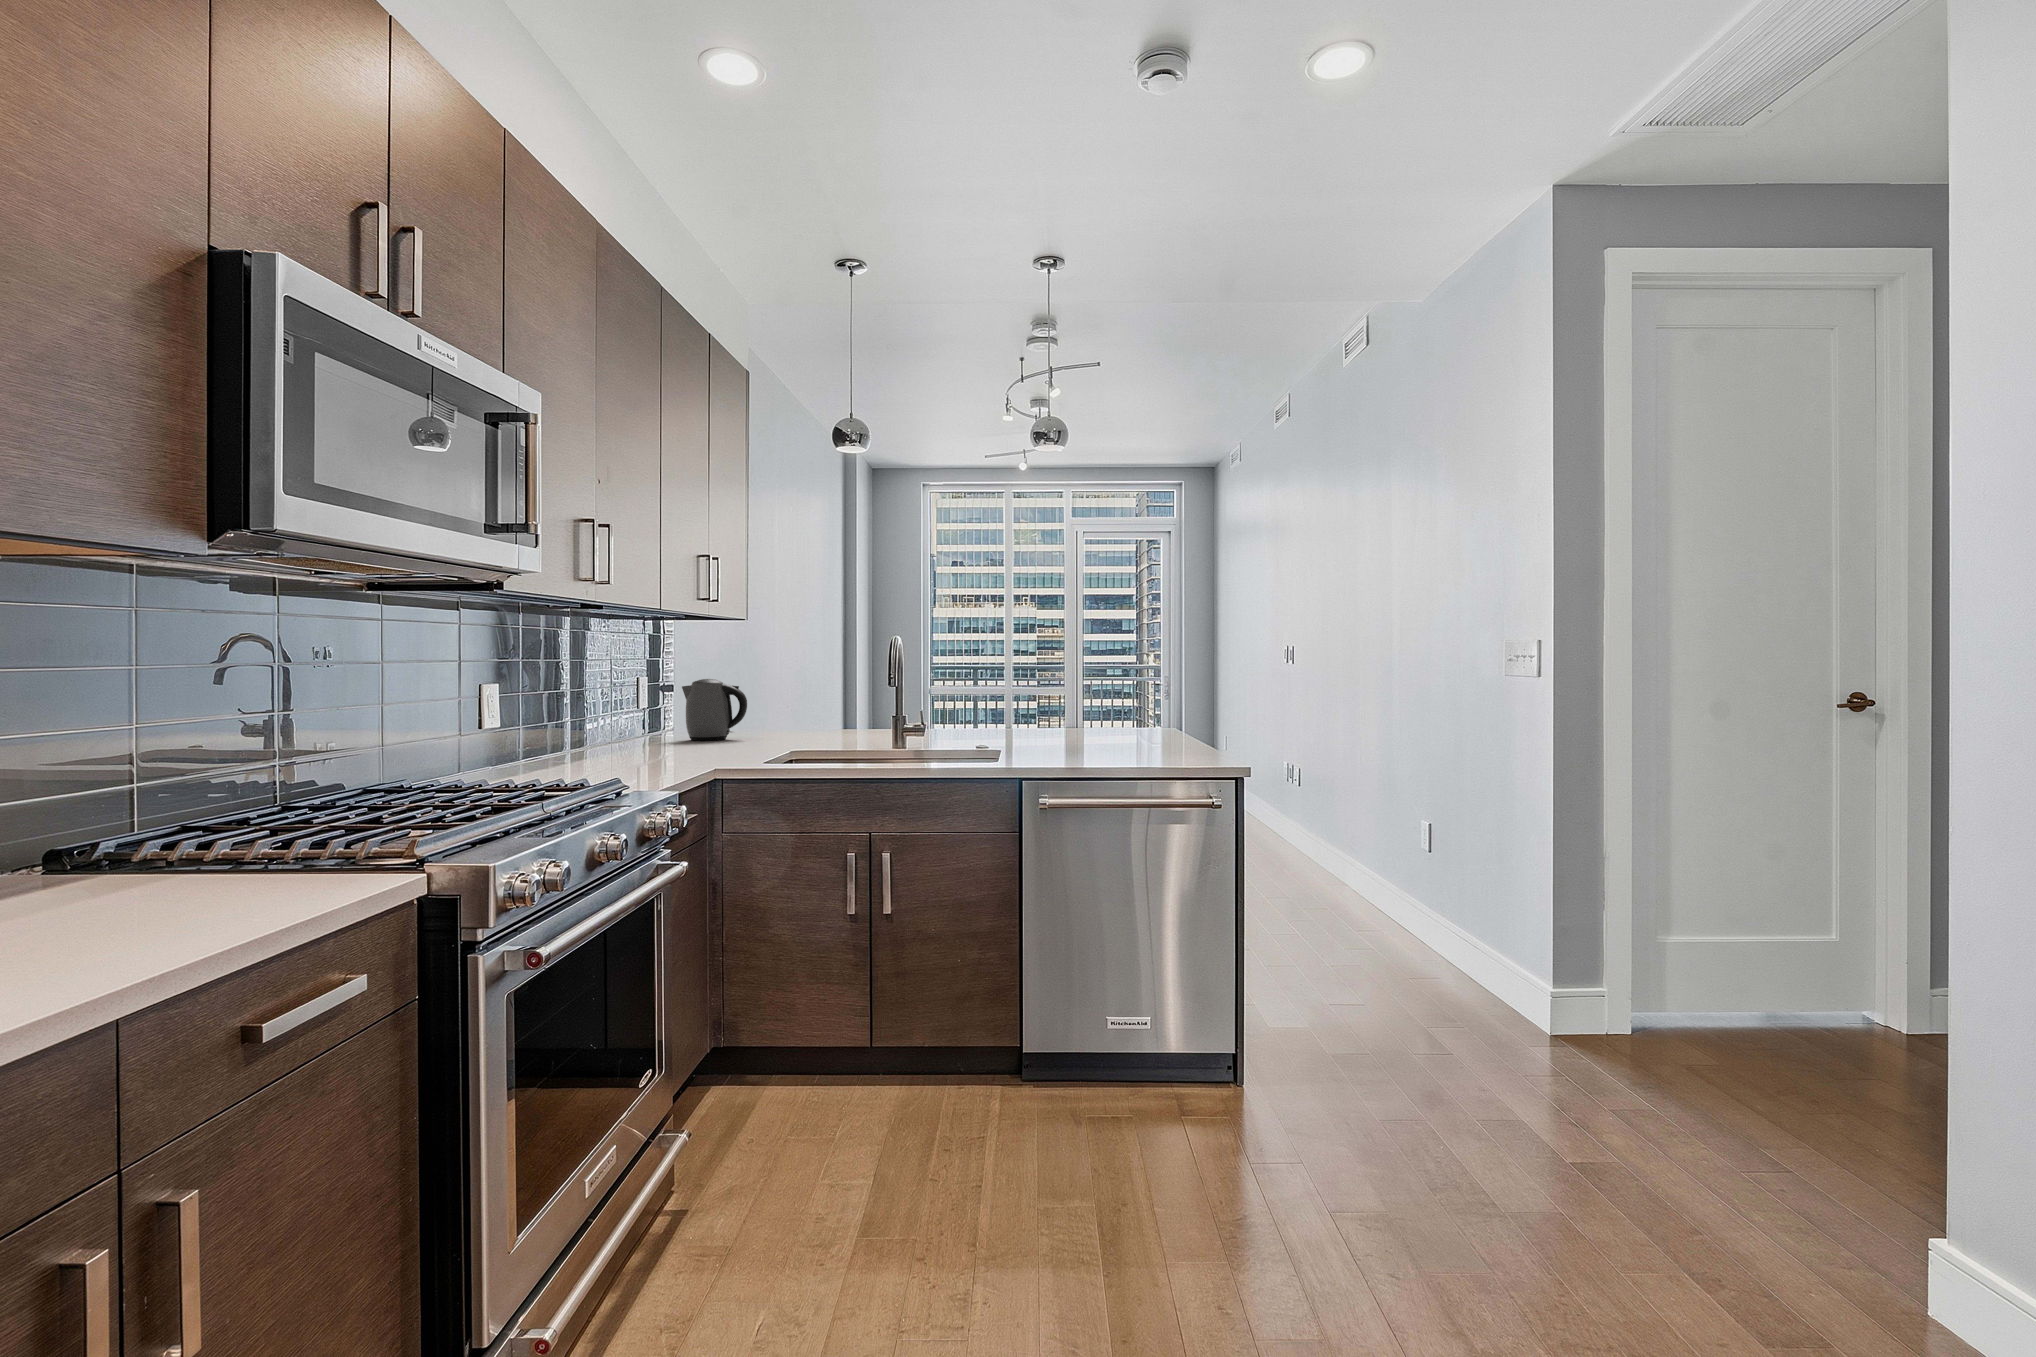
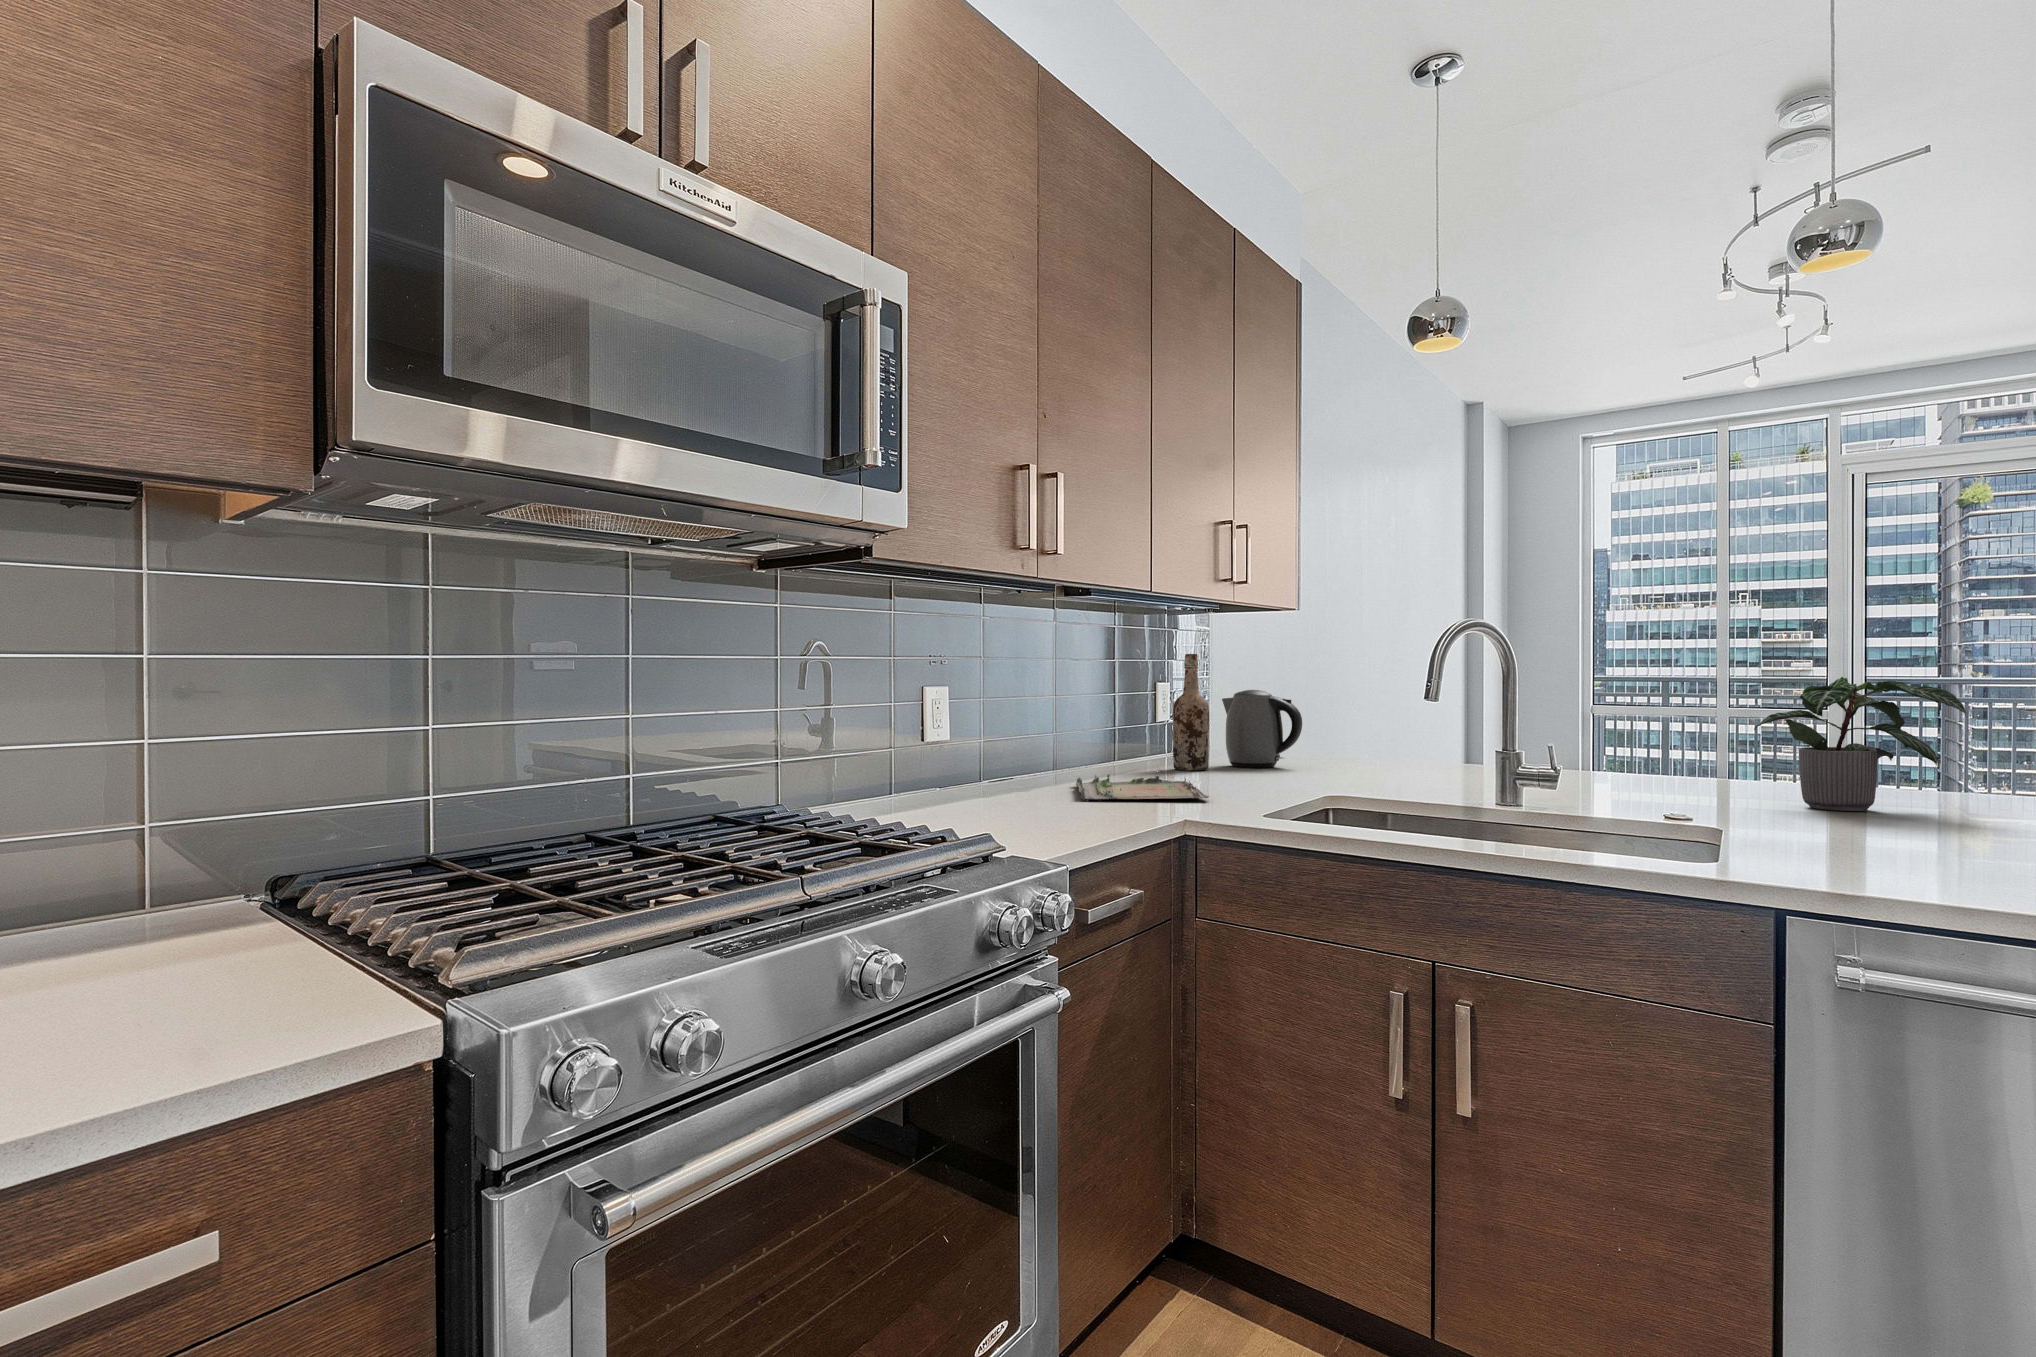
wine bottle: none [647,651,678,745] -> present [1173,654,1209,771]
potted plant: none [1034,666,1129,743] -> present [1754,677,1966,811]
tray: none [592,741,714,767] -> present [1076,770,1209,801]

